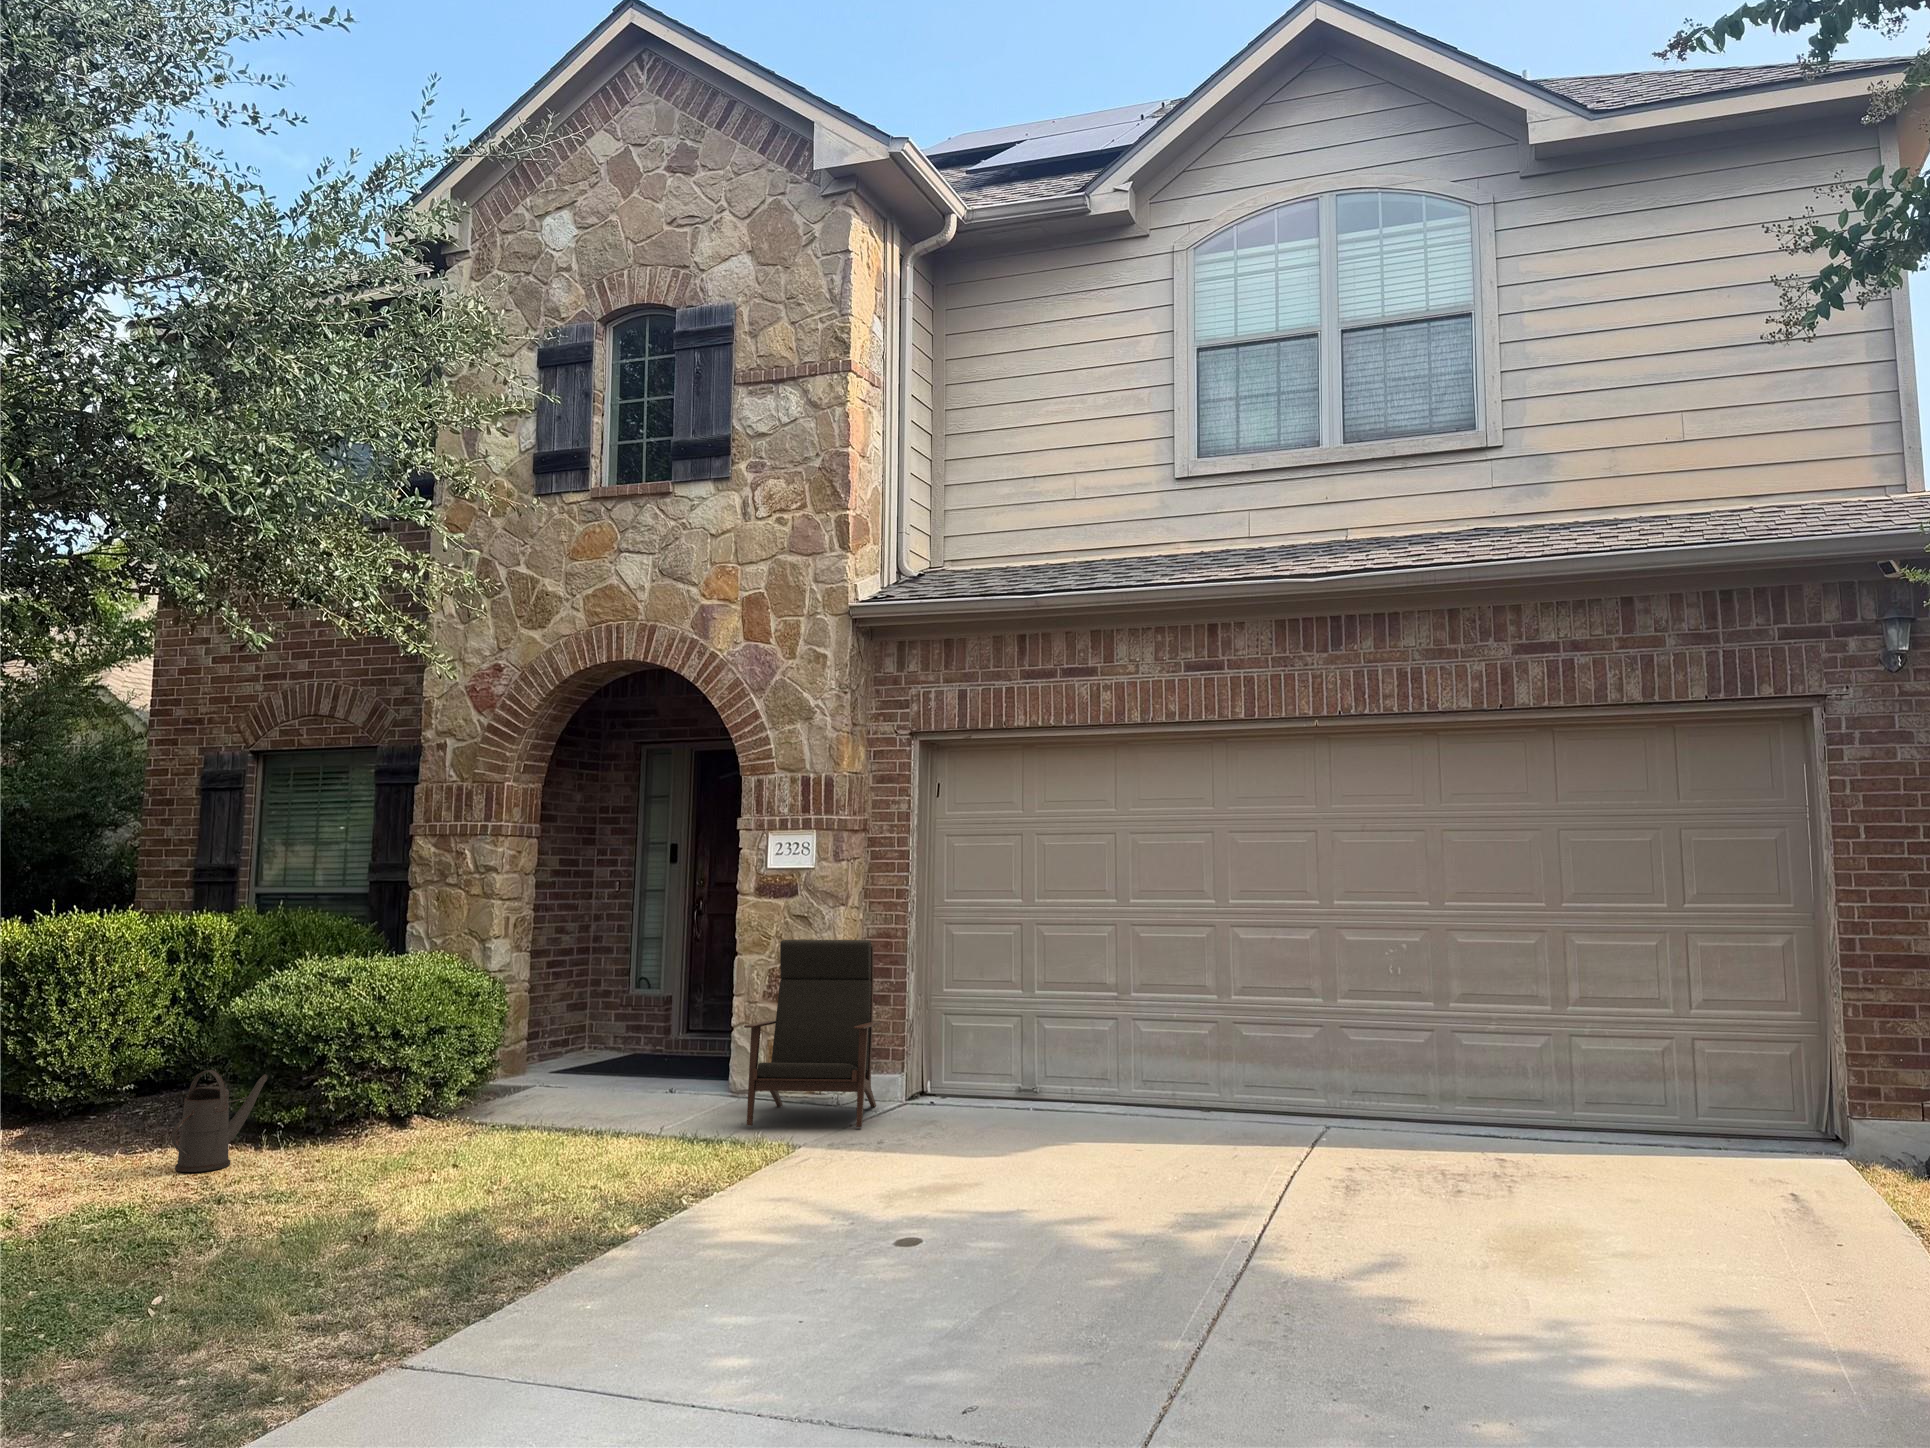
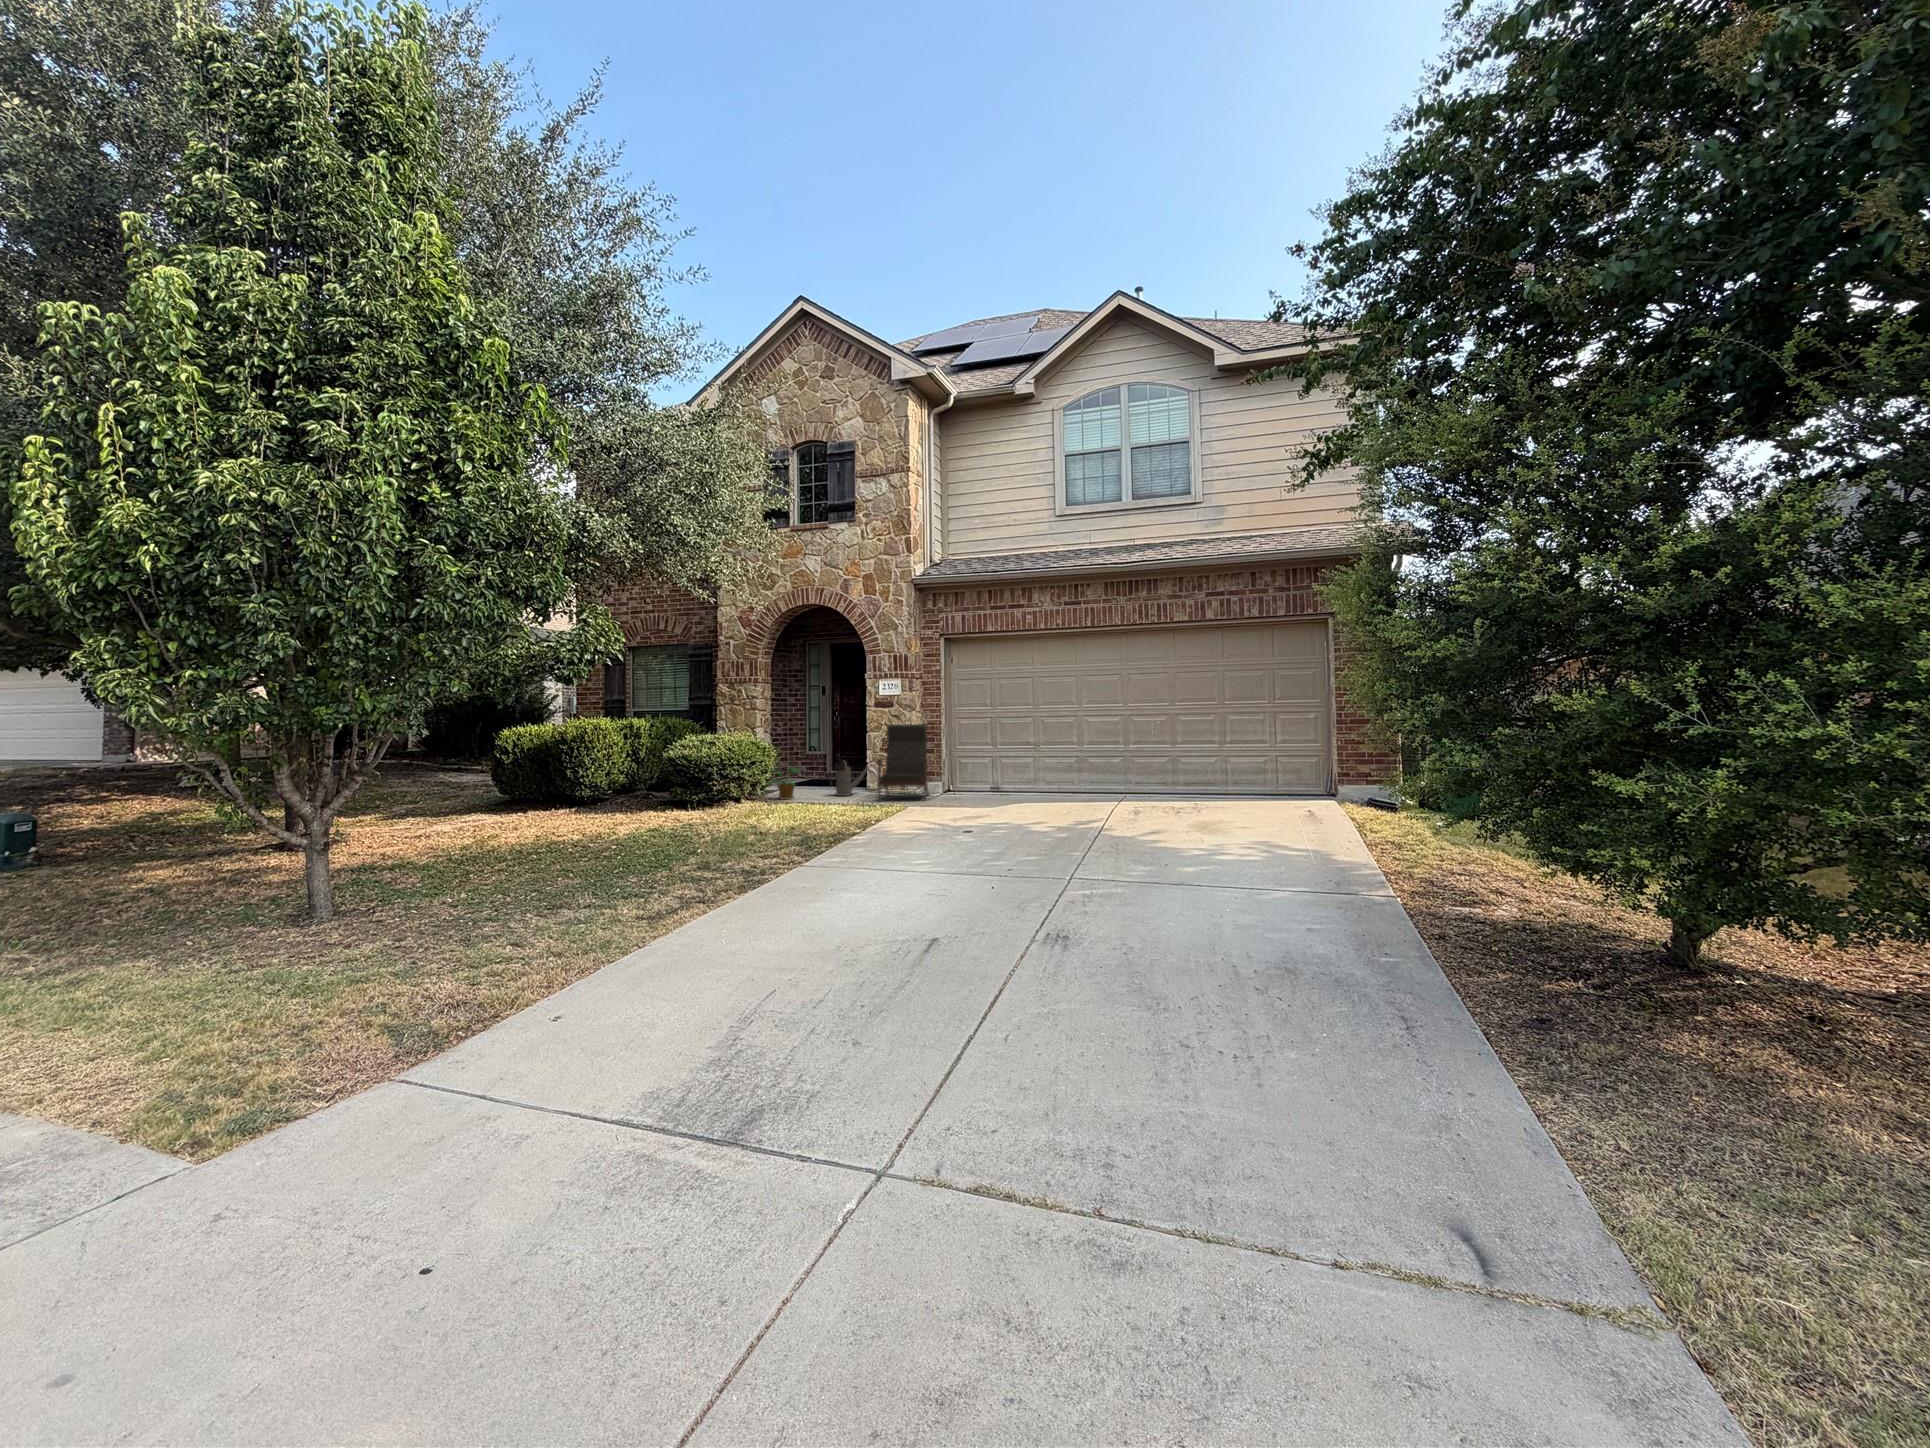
potted plant: none [489,1041,572,1118] -> present [768,768,799,800]
watering can: present [172,1070,268,1172] -> present [831,761,869,796]

